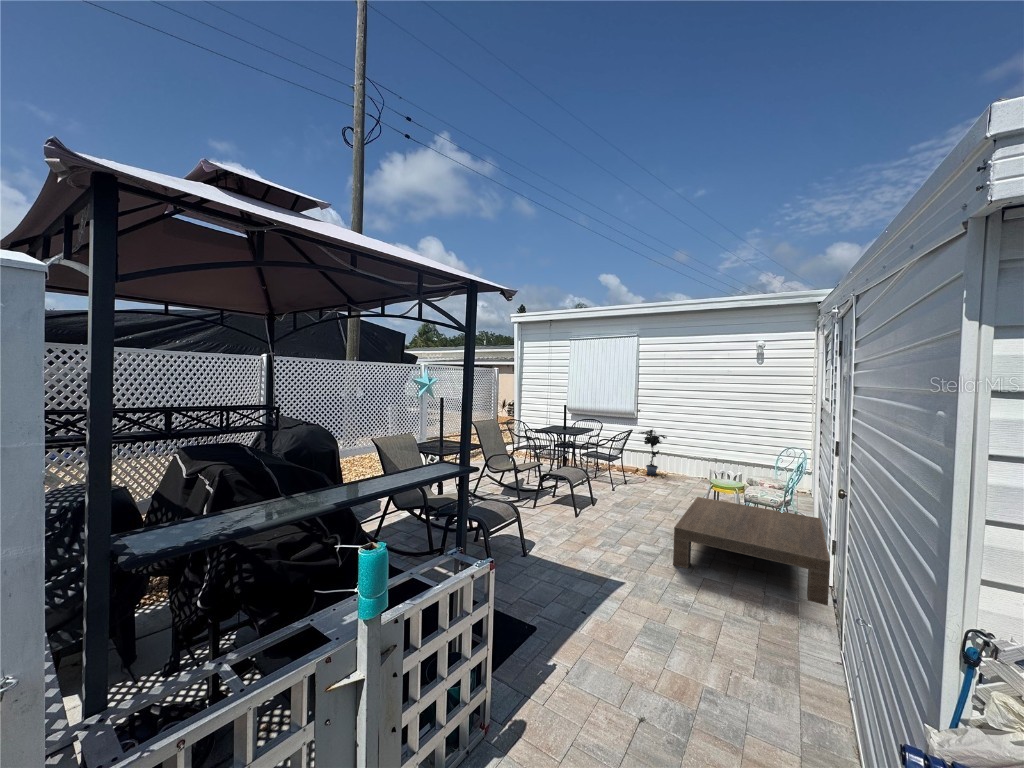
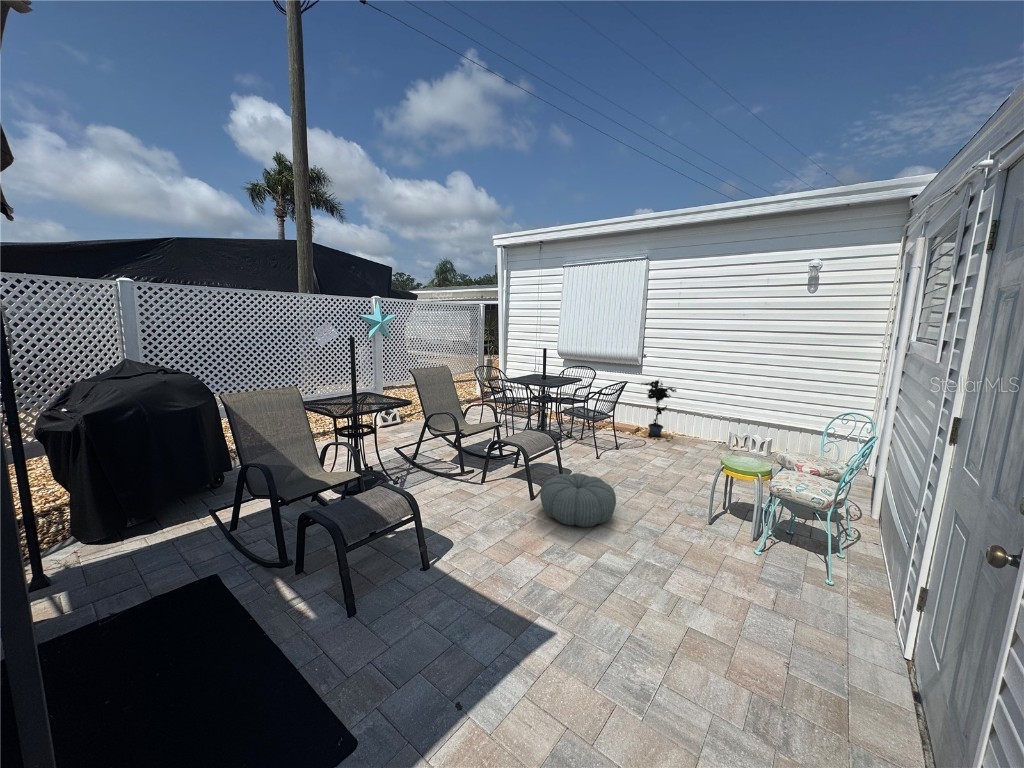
pouf: none [585,496,640,531] -> present [540,473,616,527]
coffee table: present [673,497,830,606] -> none [644,481,920,710]

